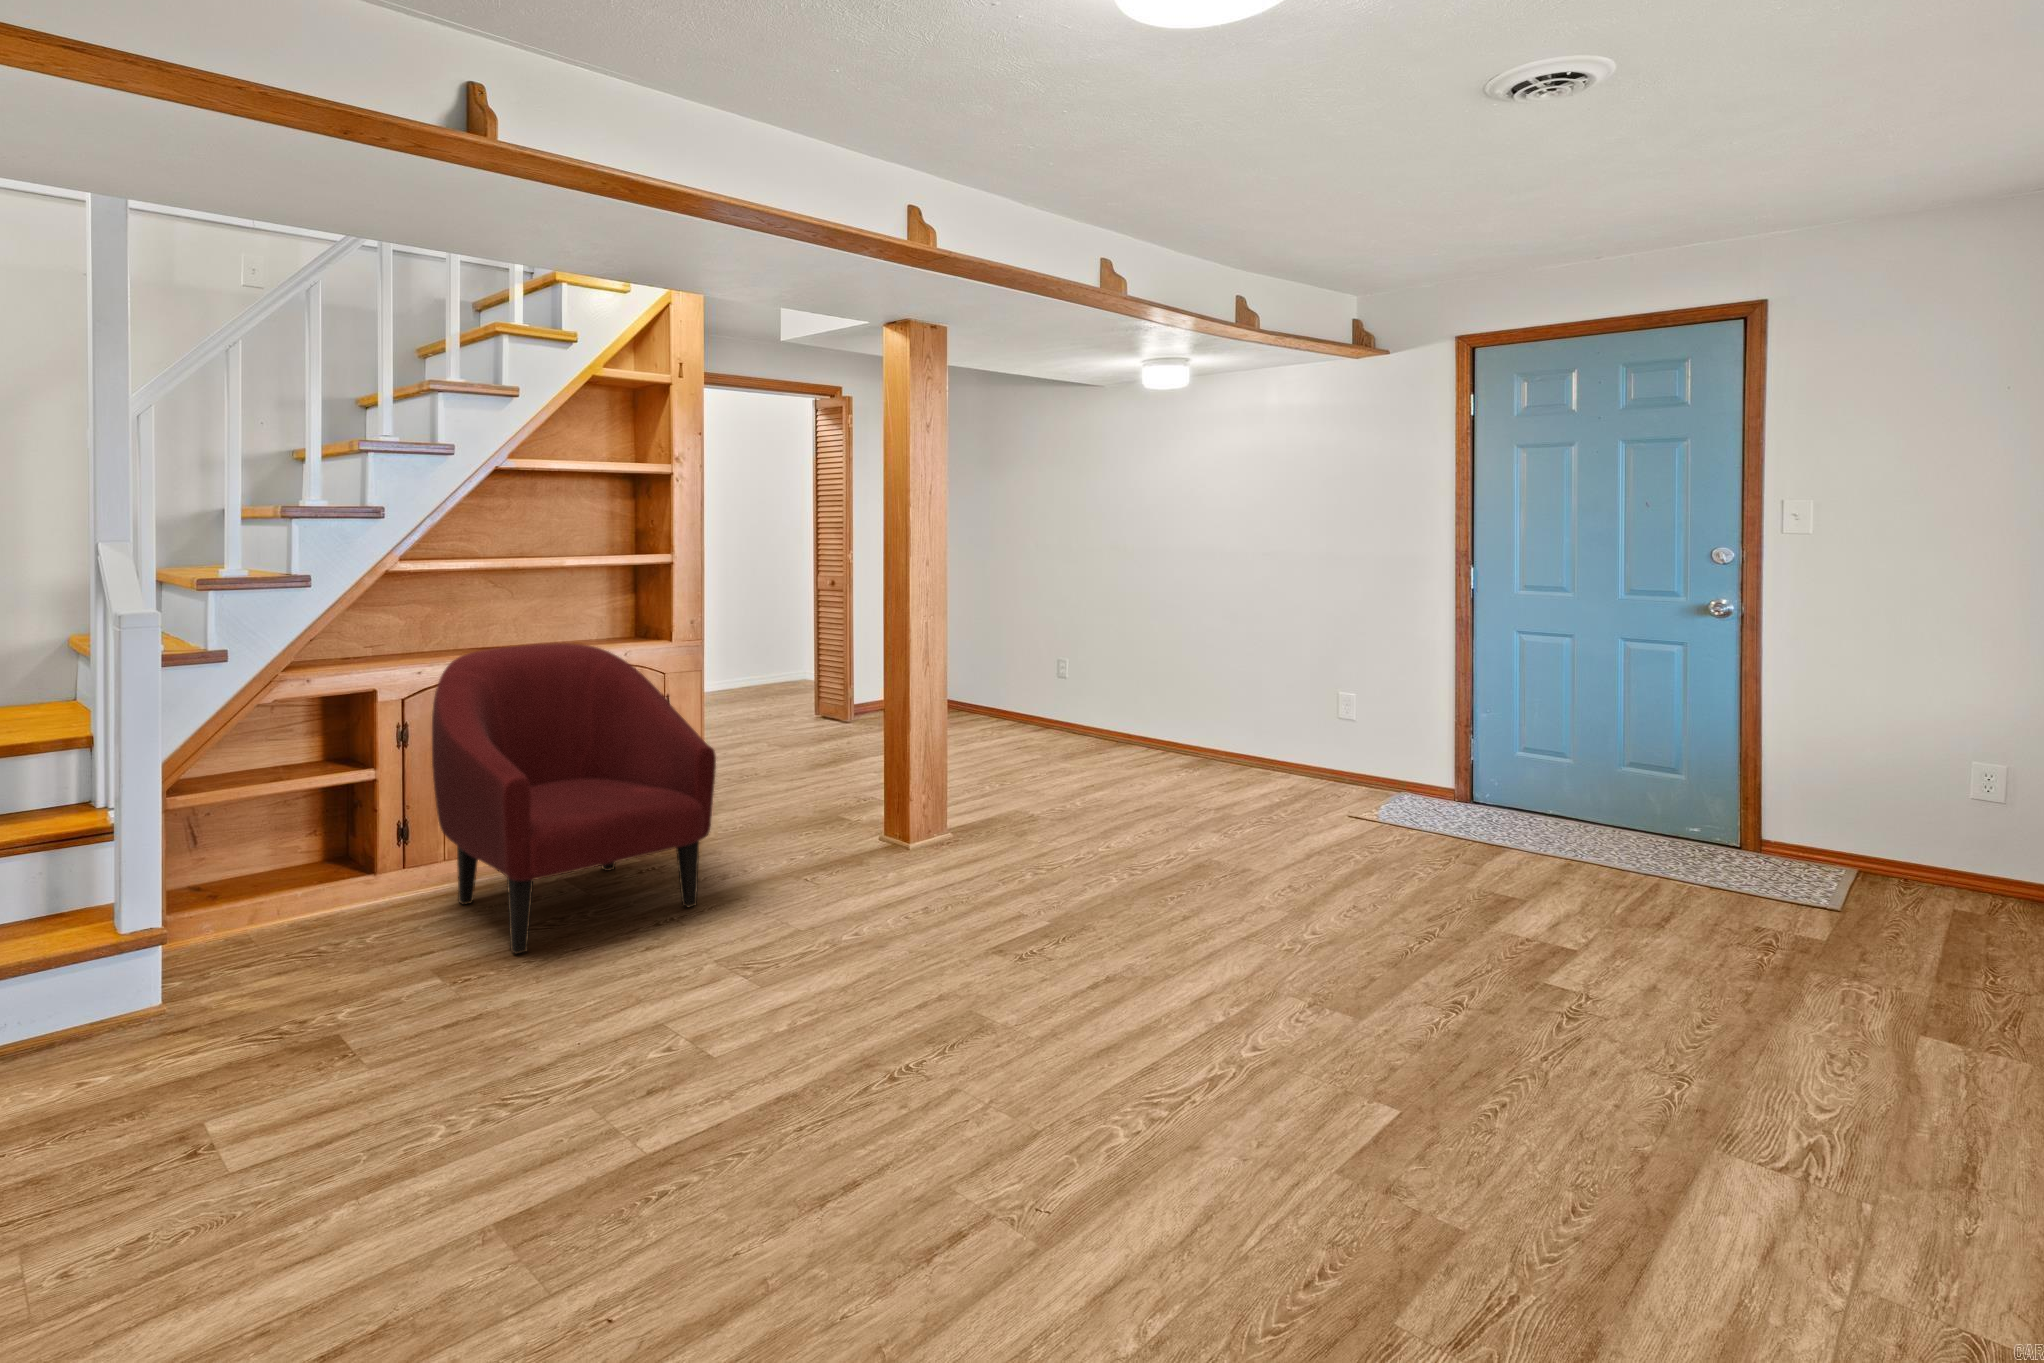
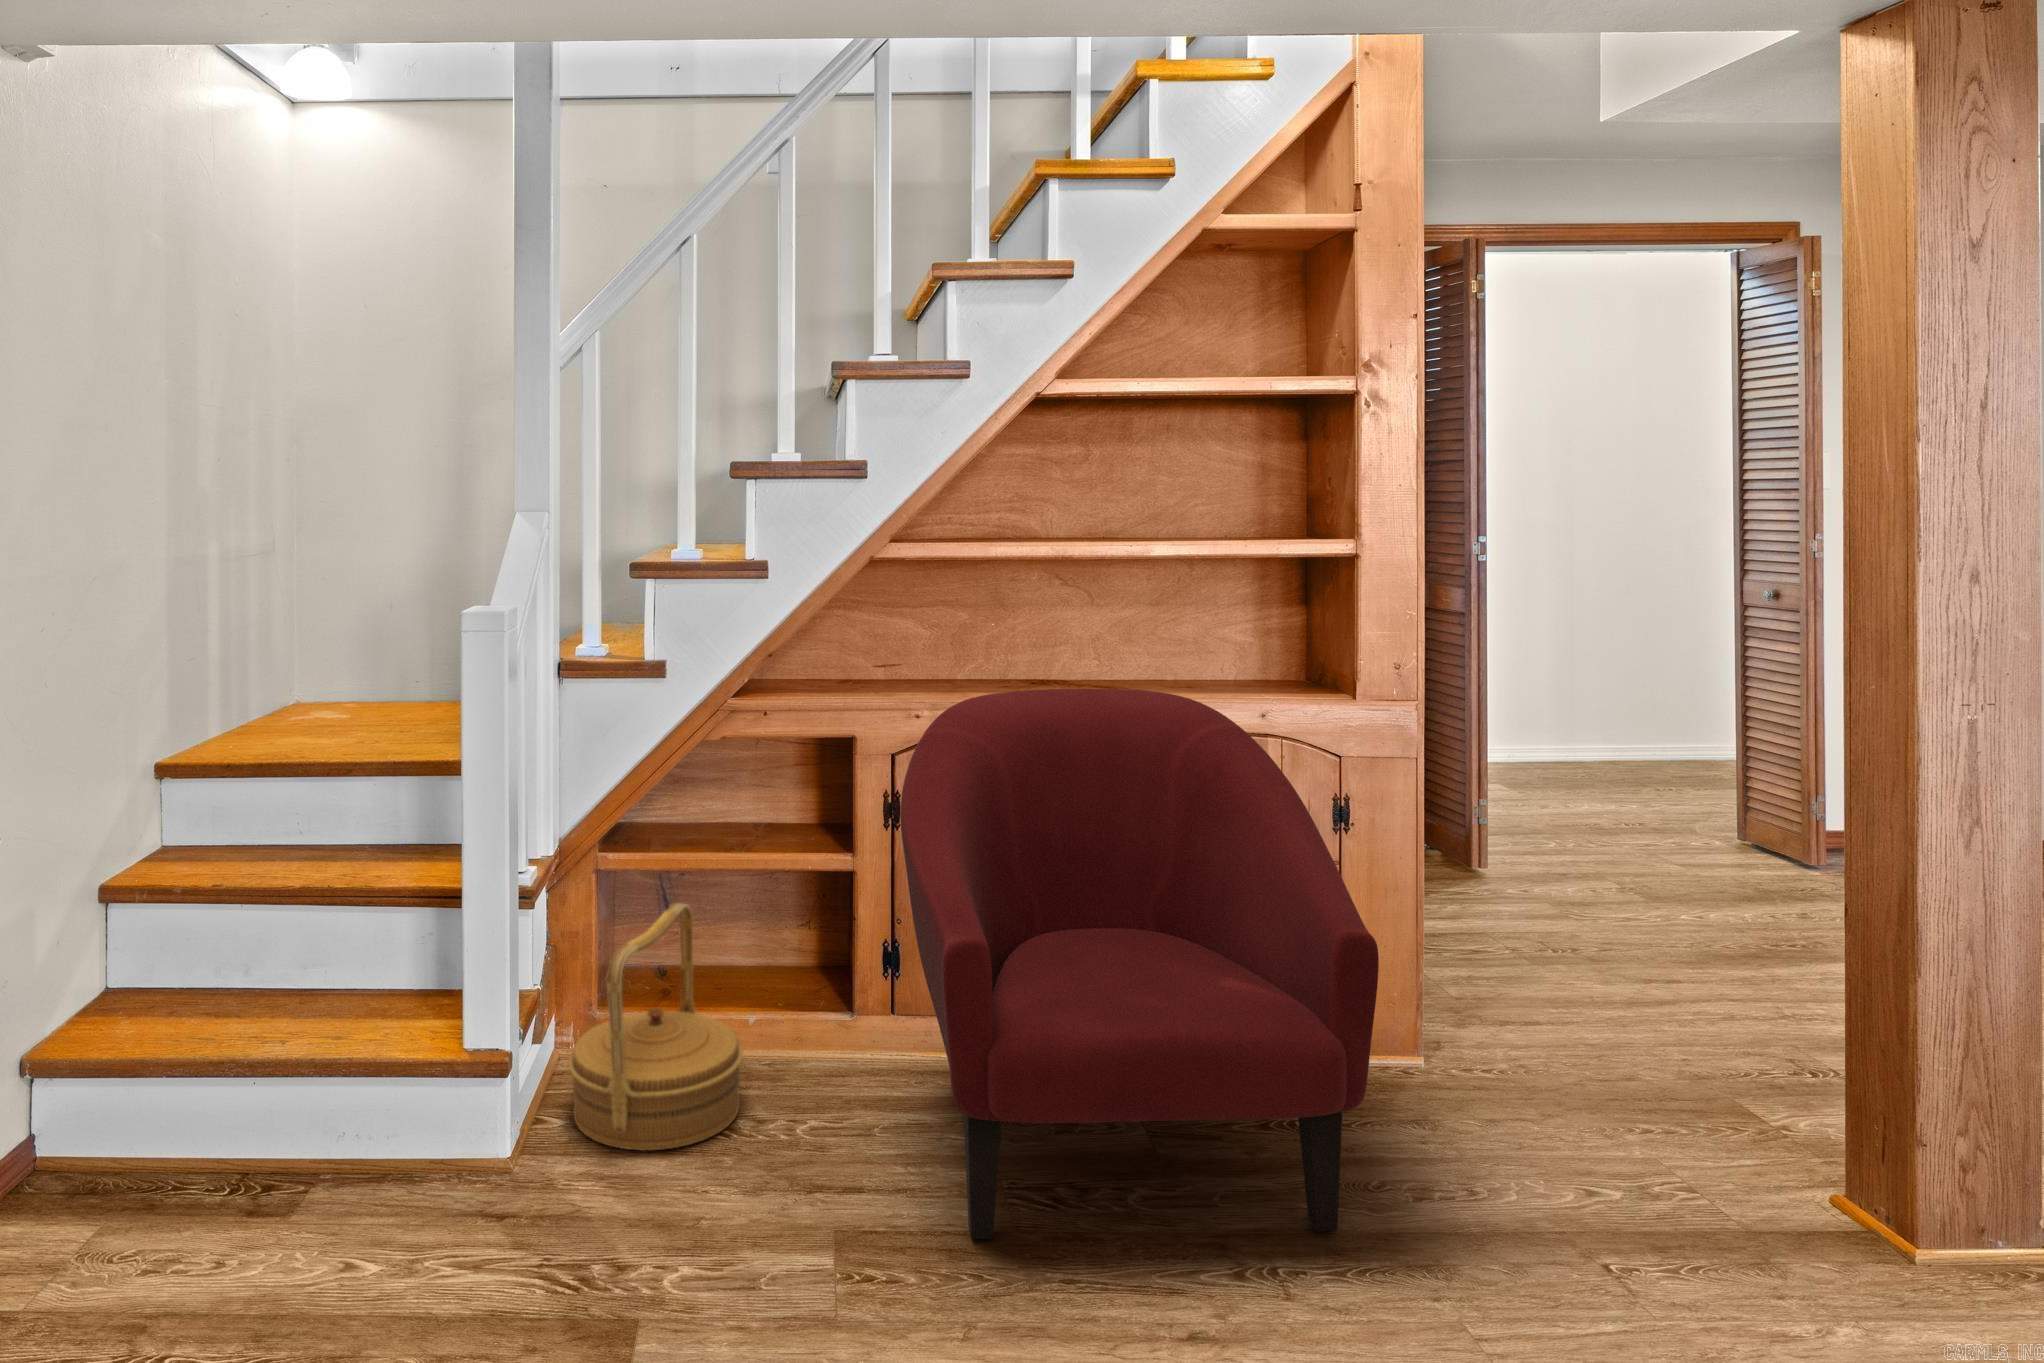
woven basket: none [184,815,323,982] -> present [569,903,743,1151]

